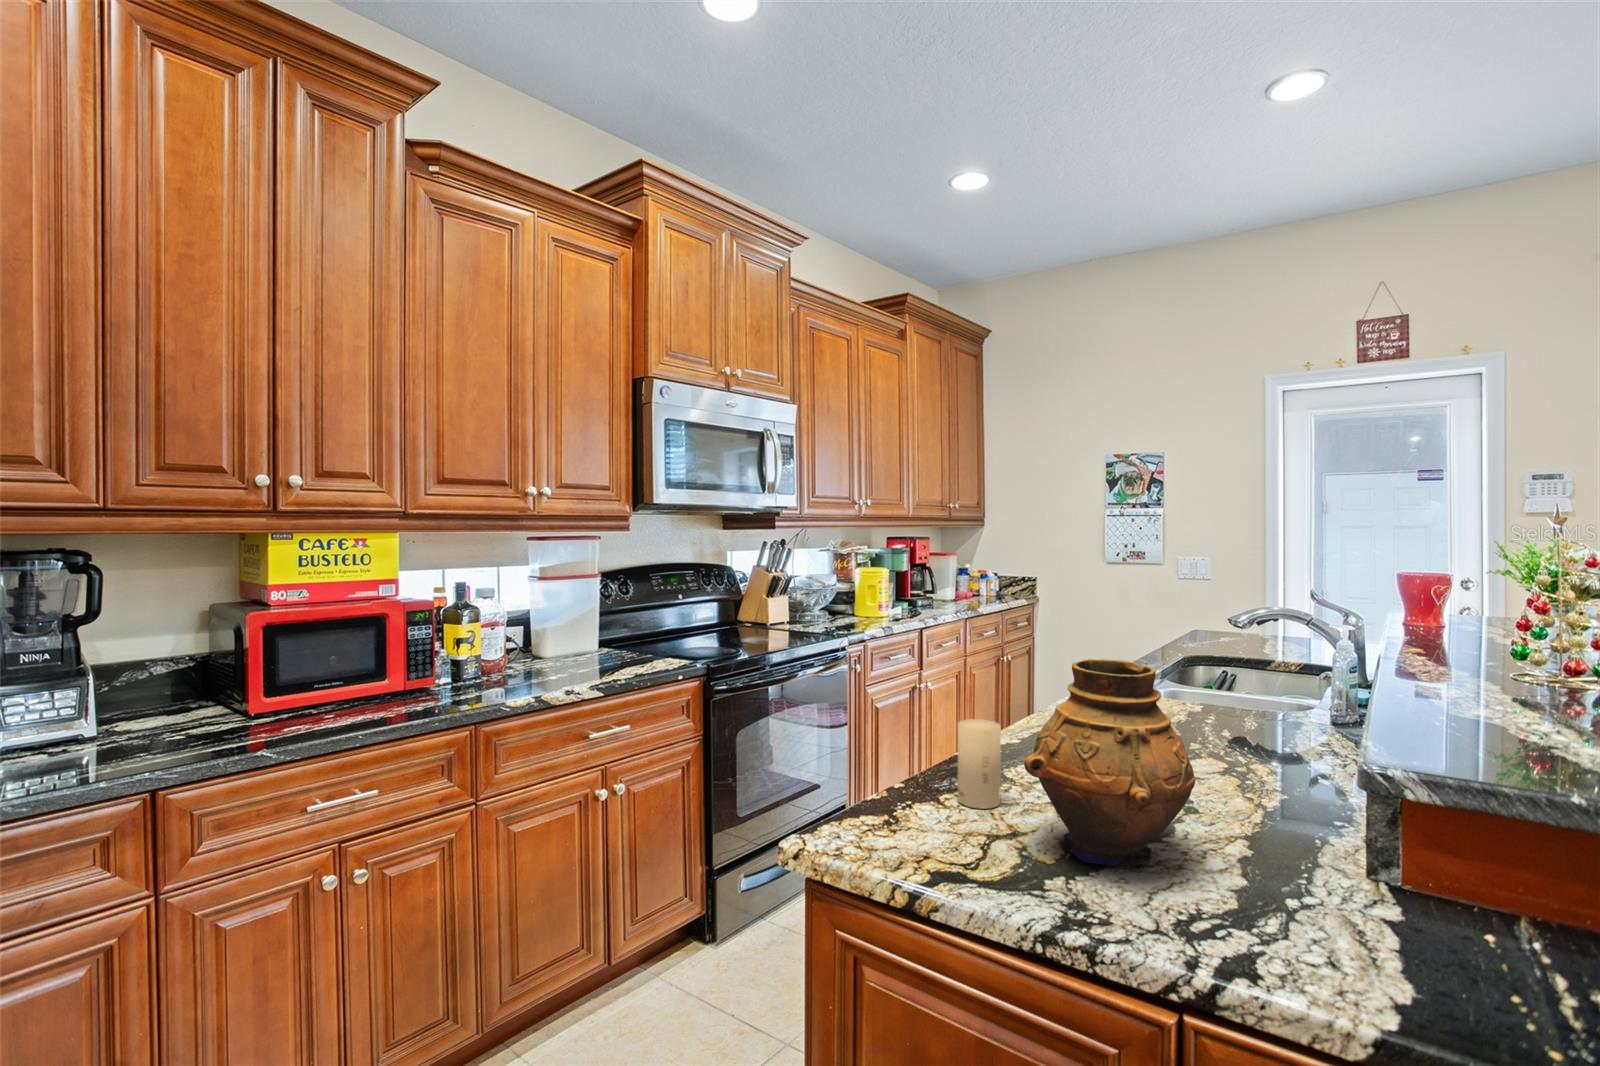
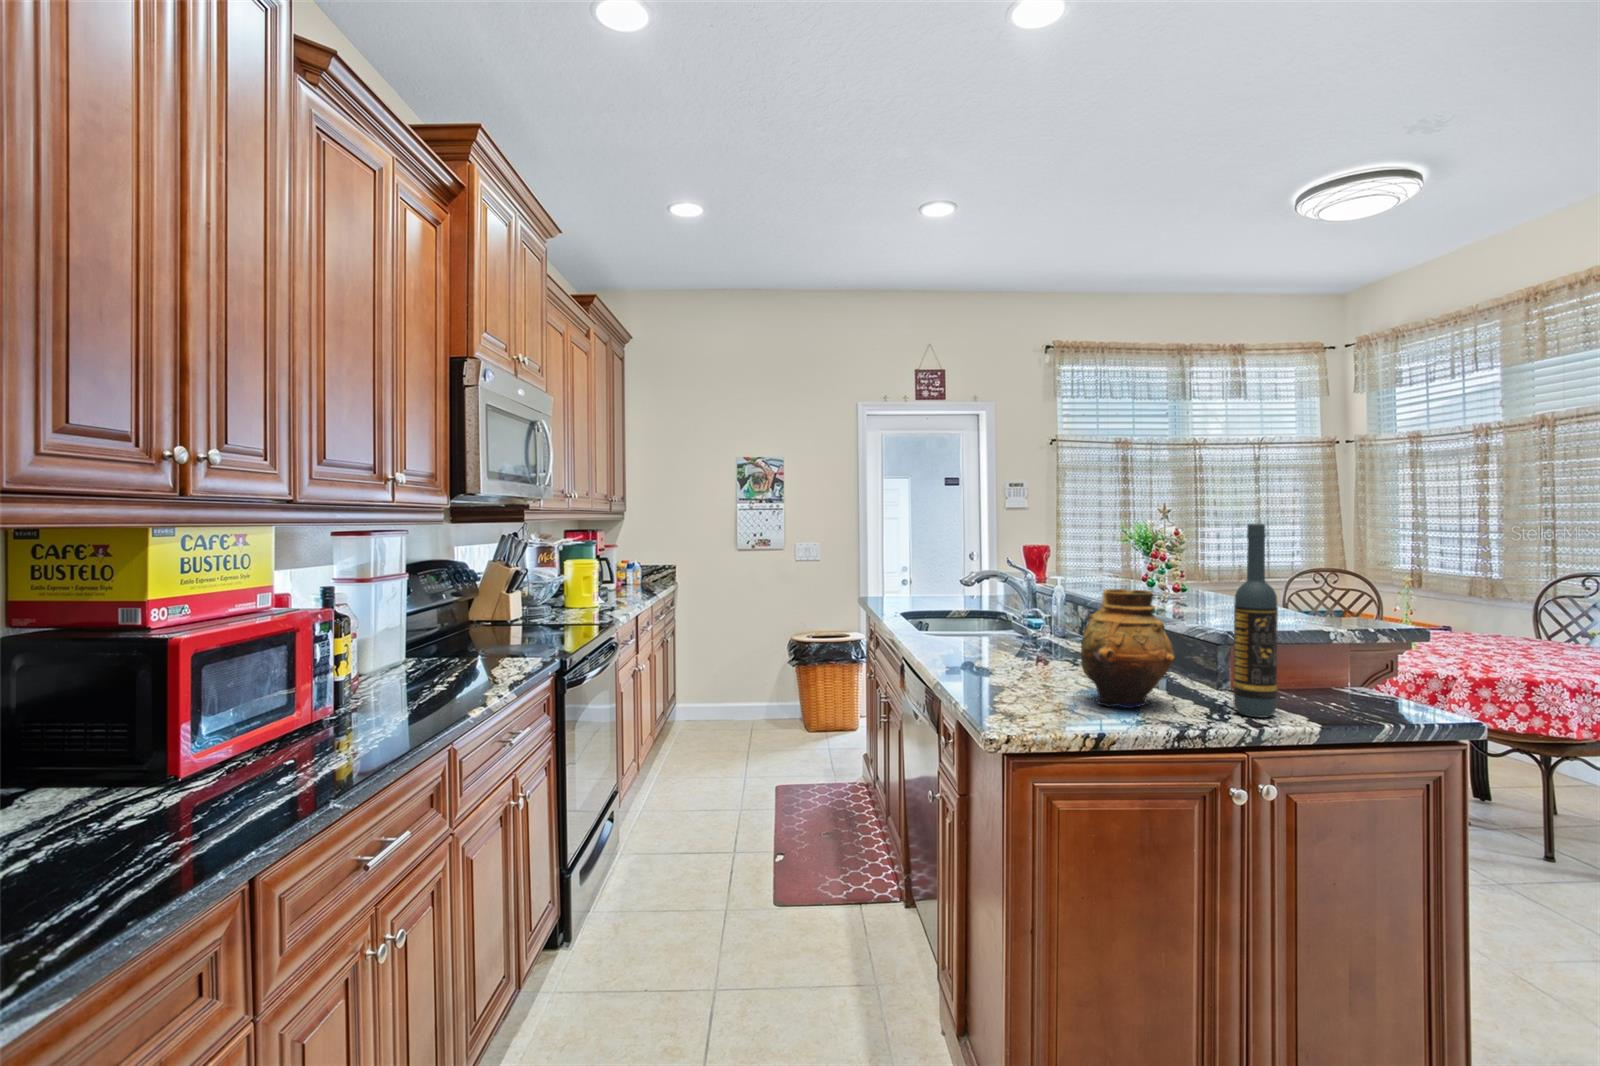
wine bottle: none [1266,563,1361,966] -> present [1234,524,1278,718]
candle: present [958,719,1001,809] -> none [1003,643,1033,702]

